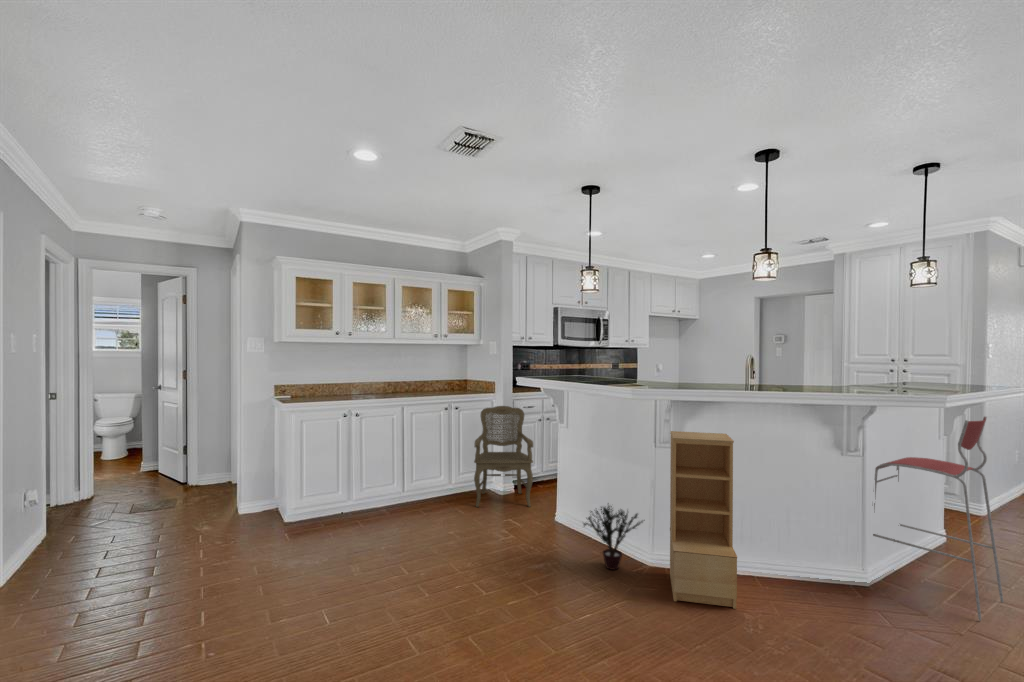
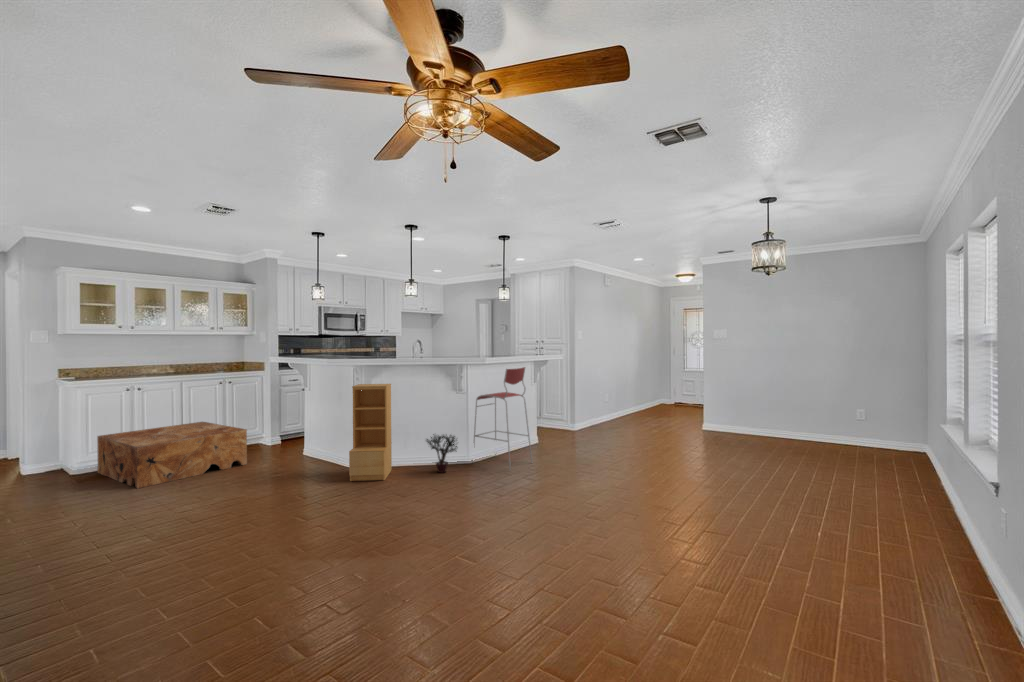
armchair: present [474,406,533,507] -> none [243,380,291,453]
coffee table: none [314,459,489,565] -> present [97,422,247,488]
potted plant: present [584,506,643,570] -> present [427,434,457,473]

